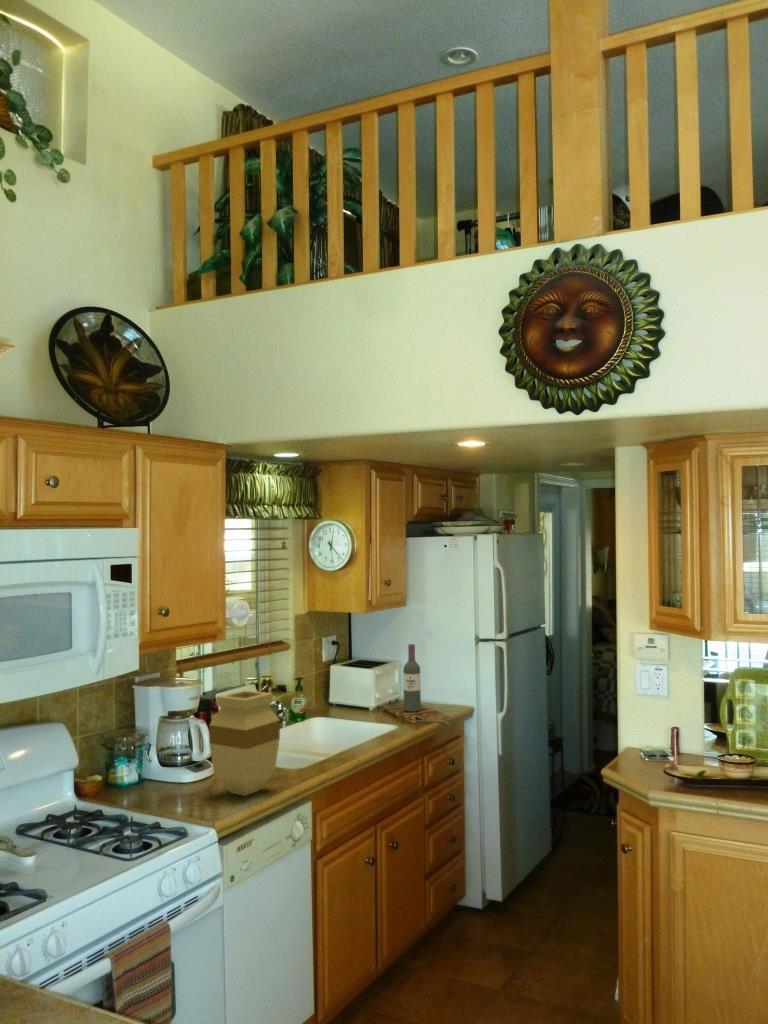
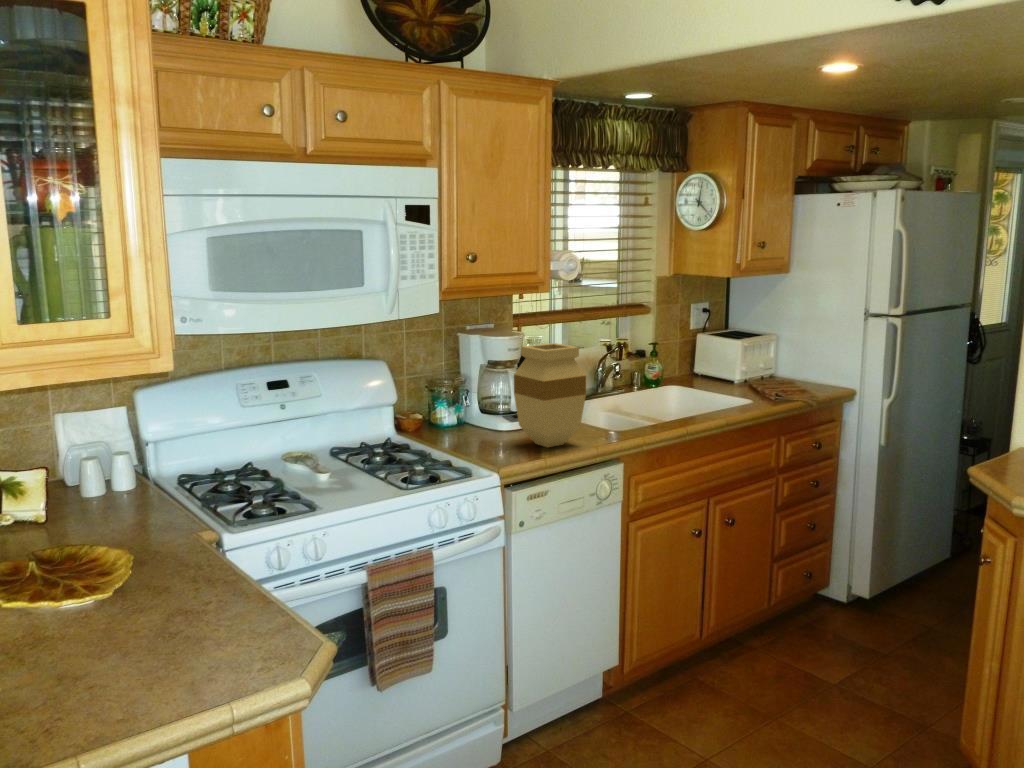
wine bottle: present [403,644,421,712] -> none [773,314,795,388]

